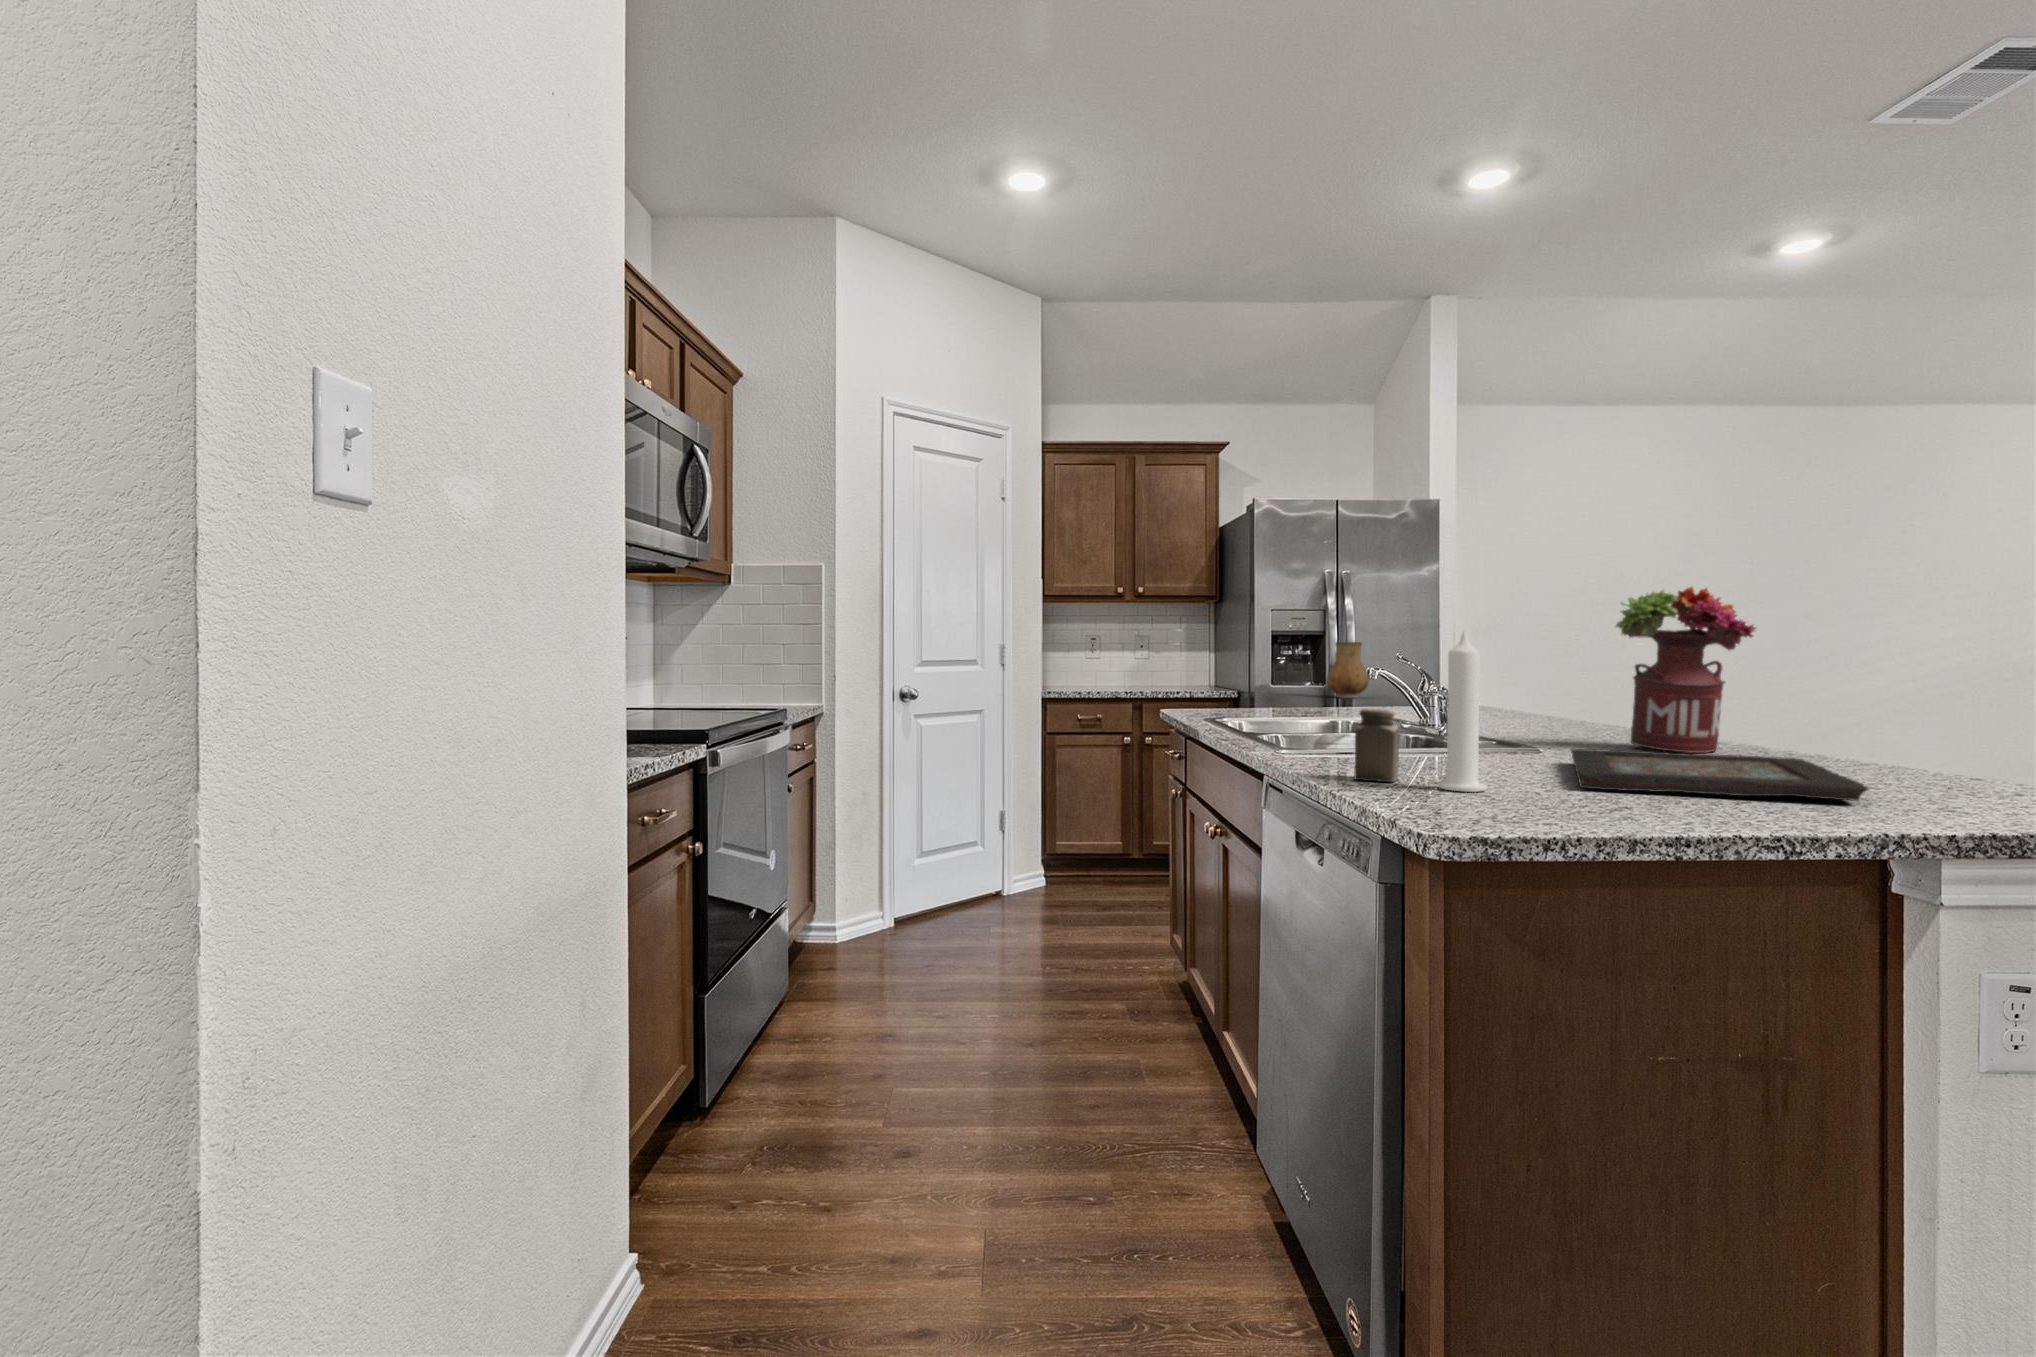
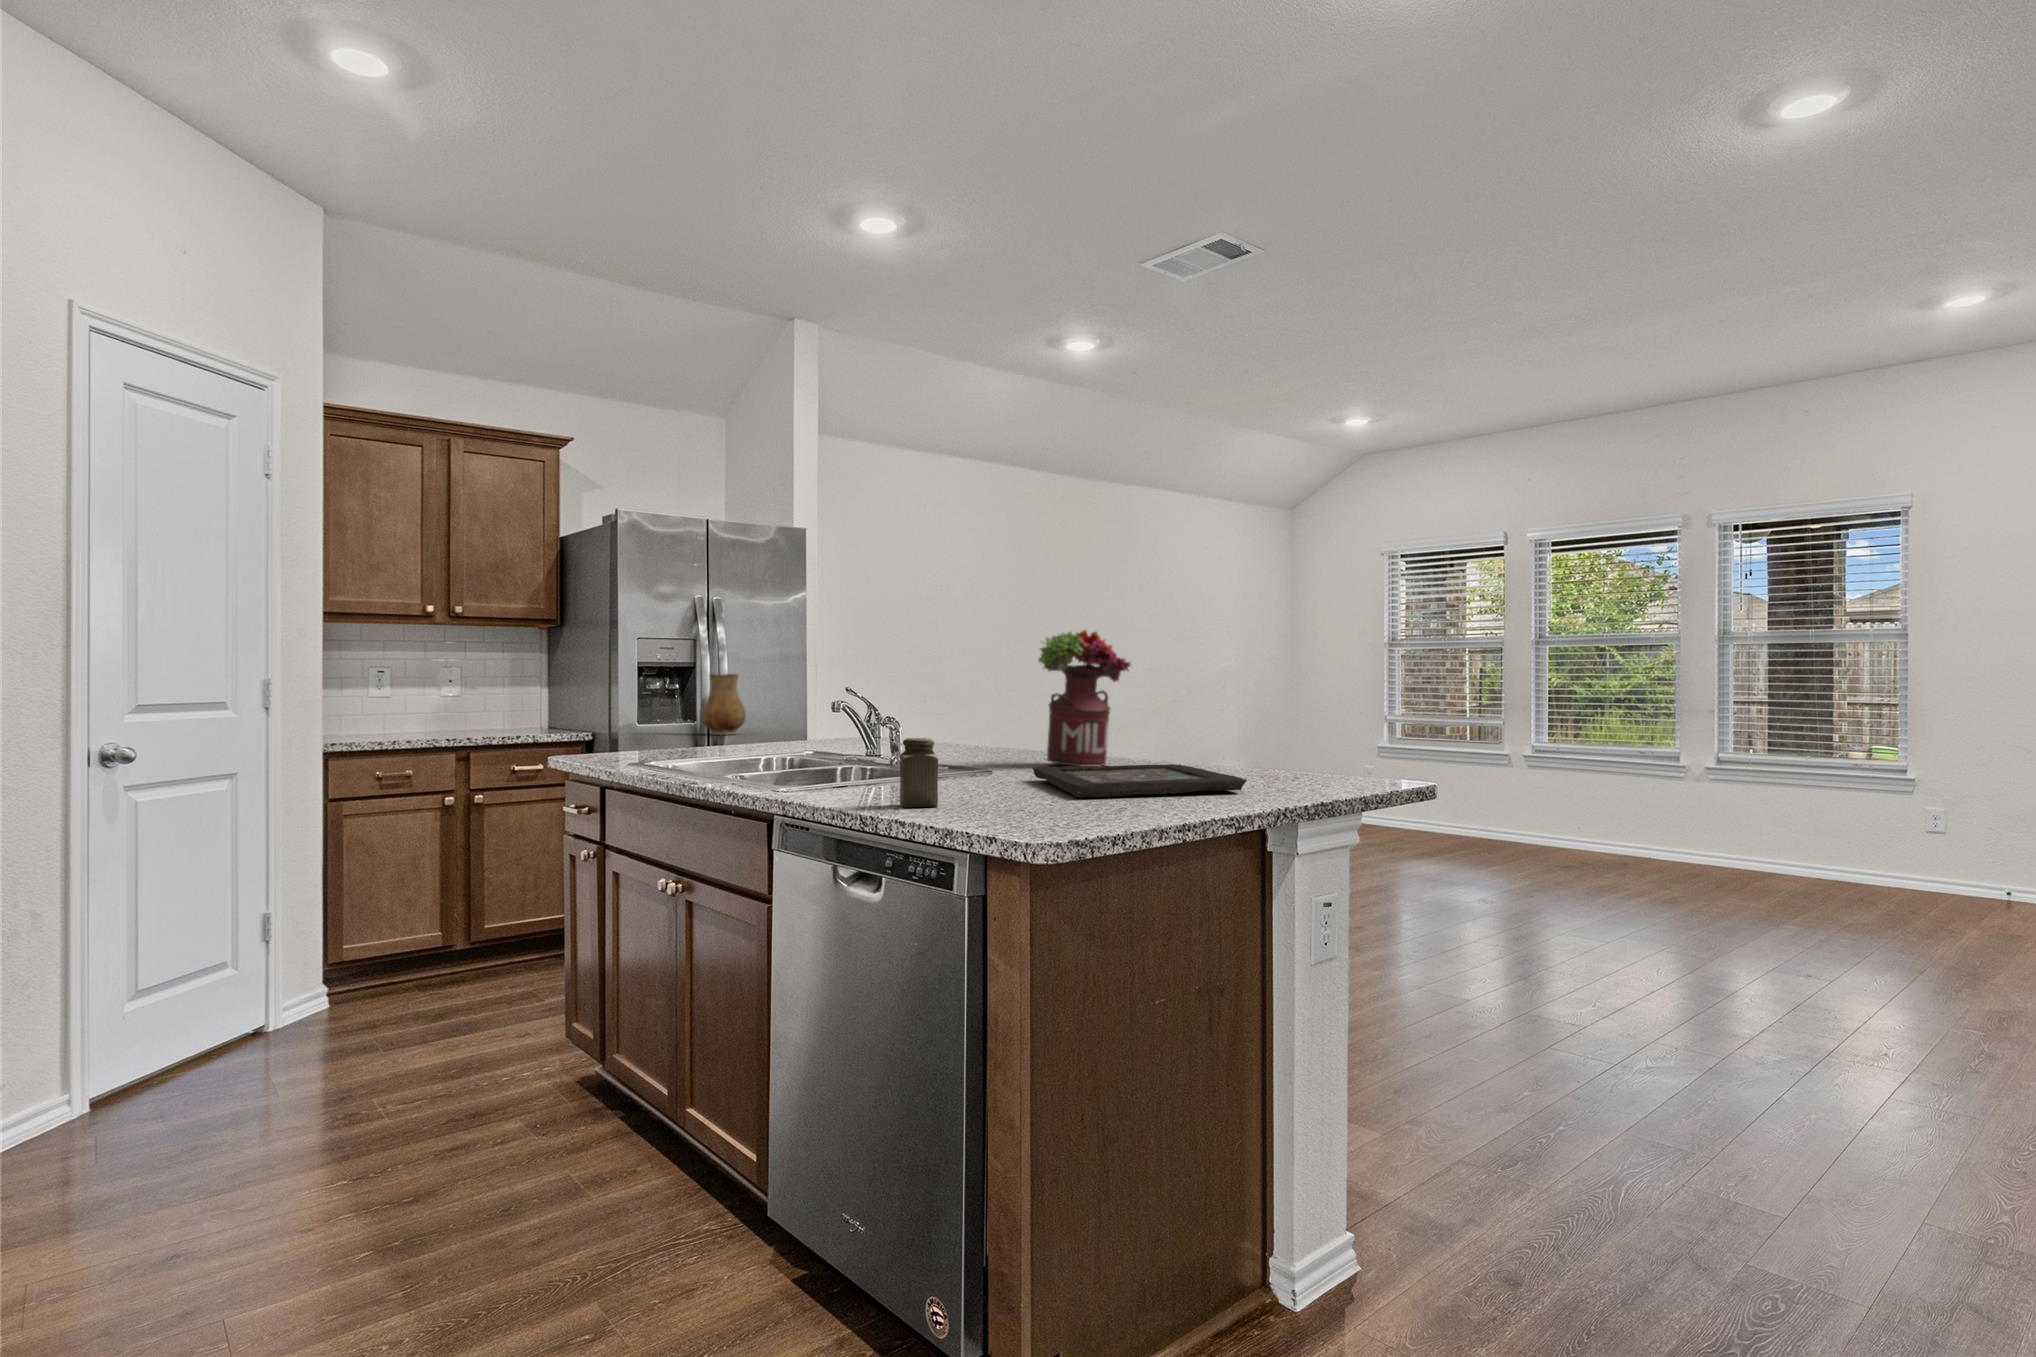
candle: present [1438,631,1487,792] -> none [979,664,1019,808]

